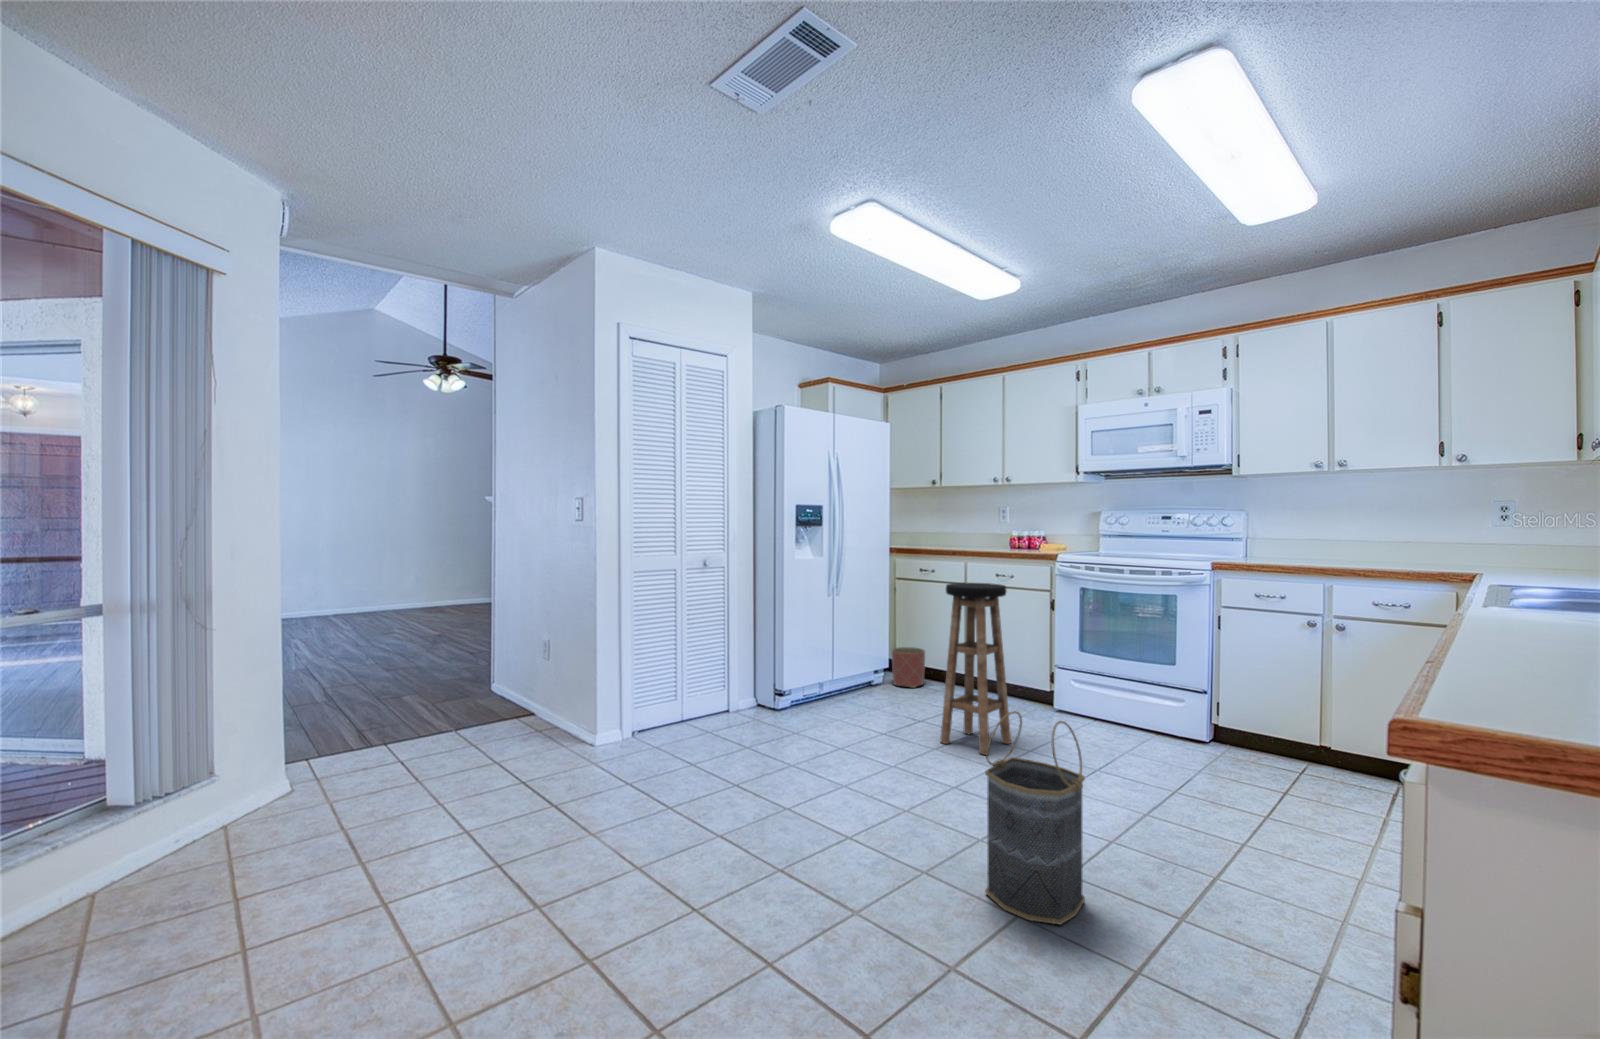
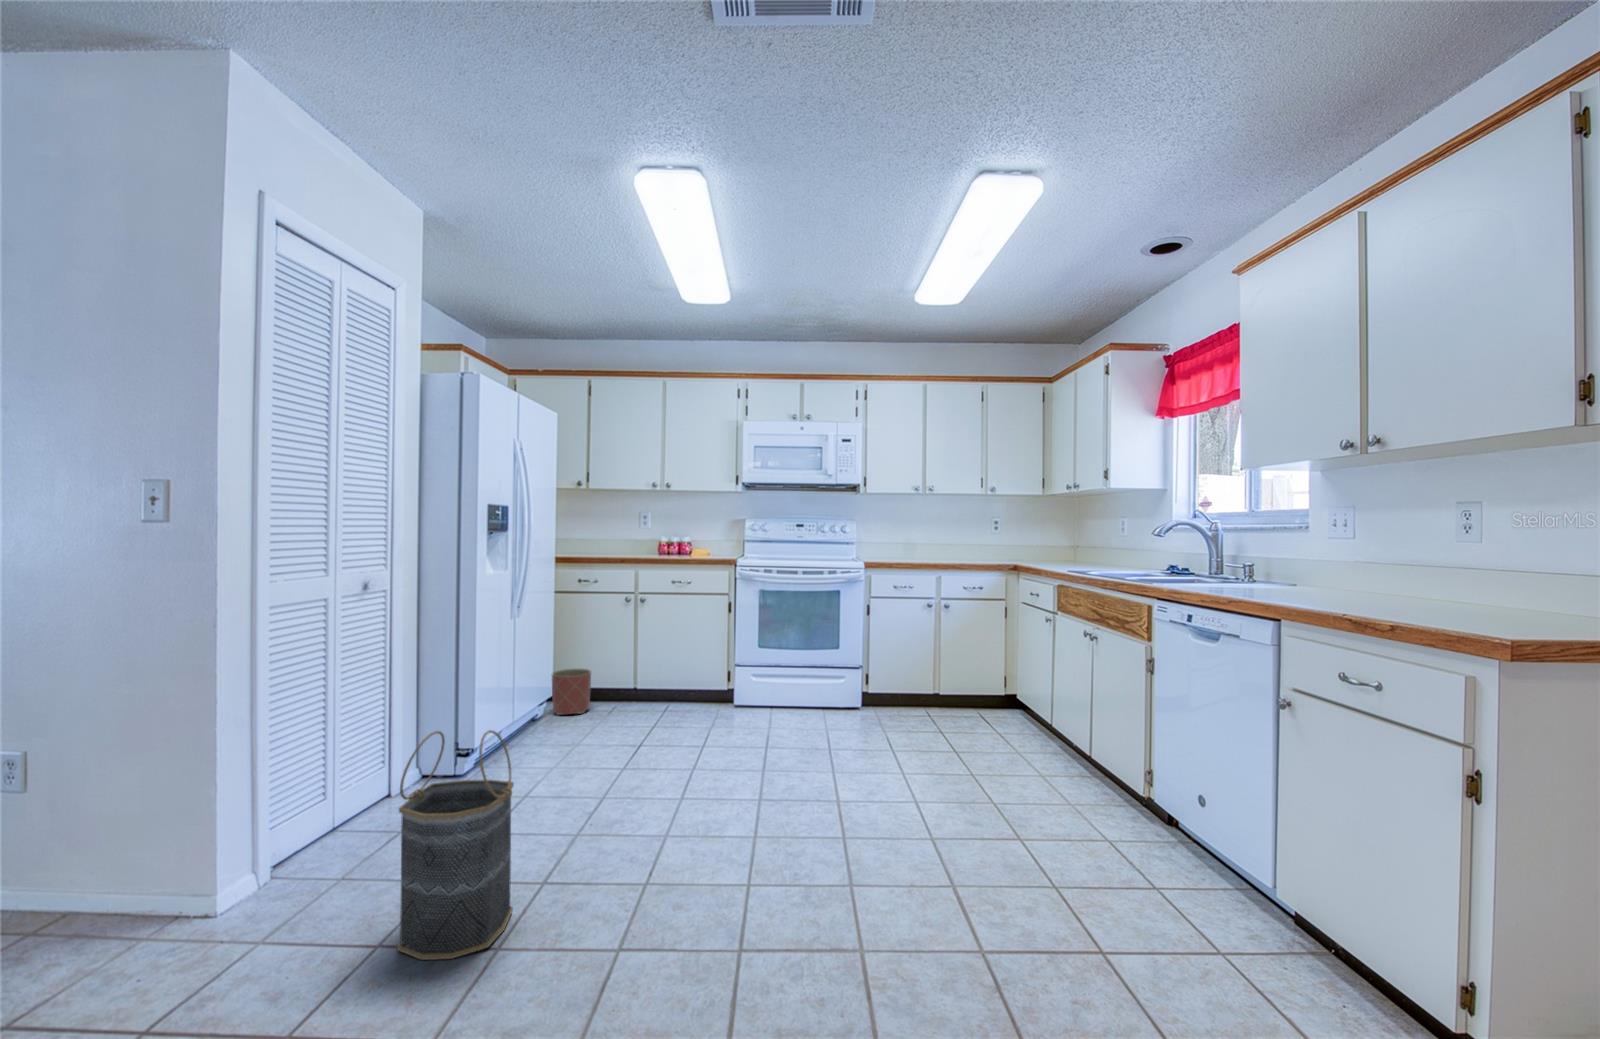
bar stool: present [940,583,1011,755] -> none [687,589,747,761]
basket: present [985,711,1085,924] -> present [397,730,514,960]

